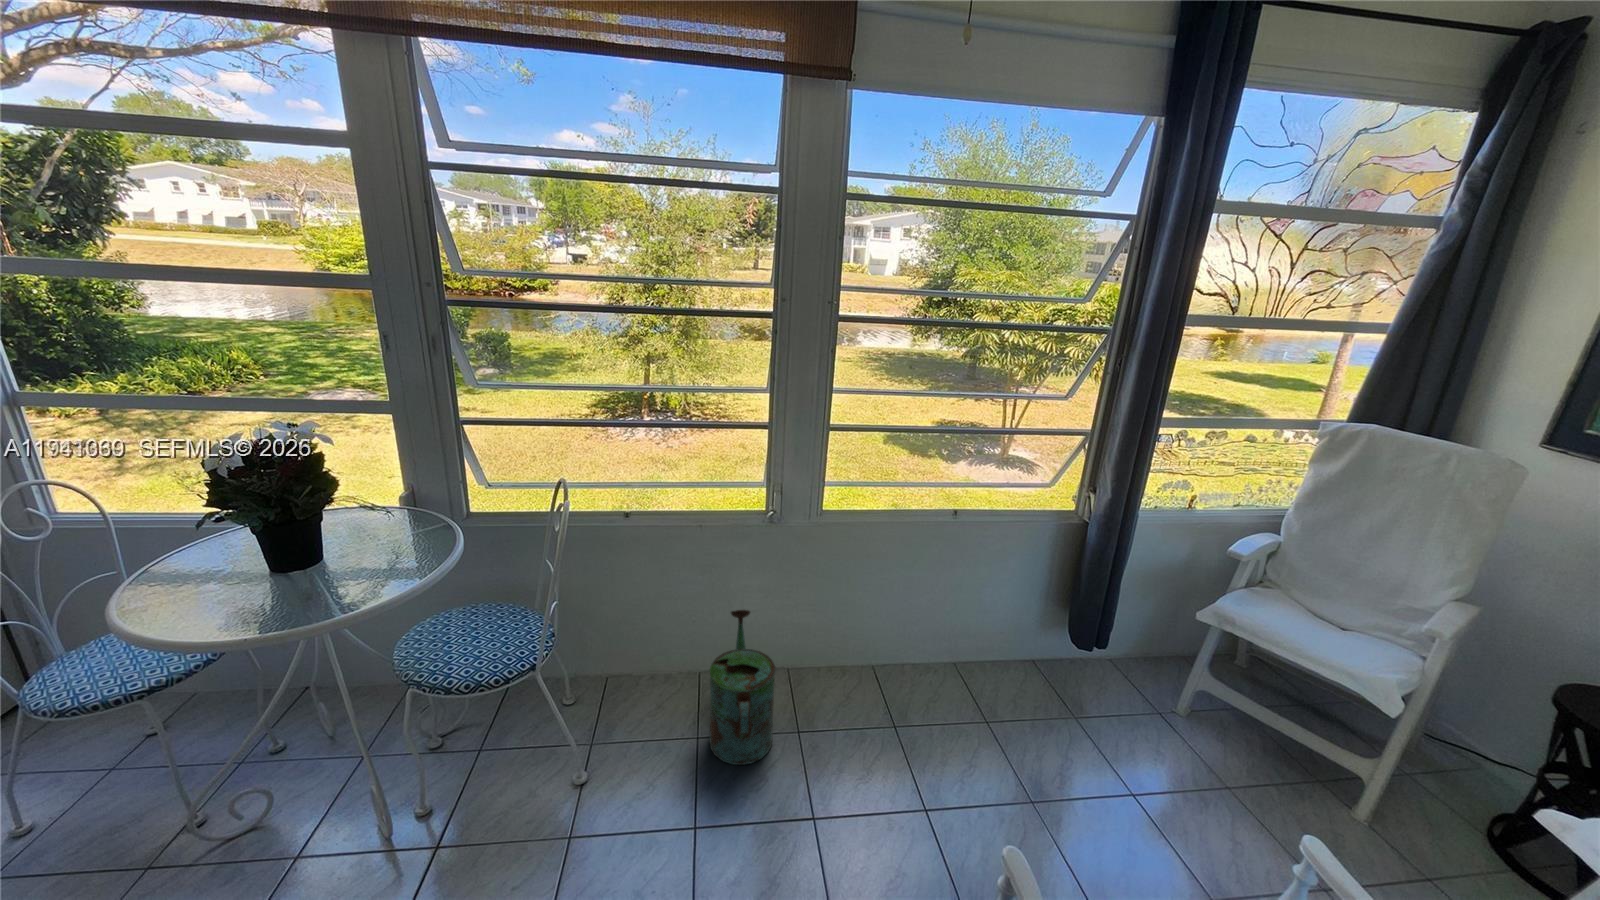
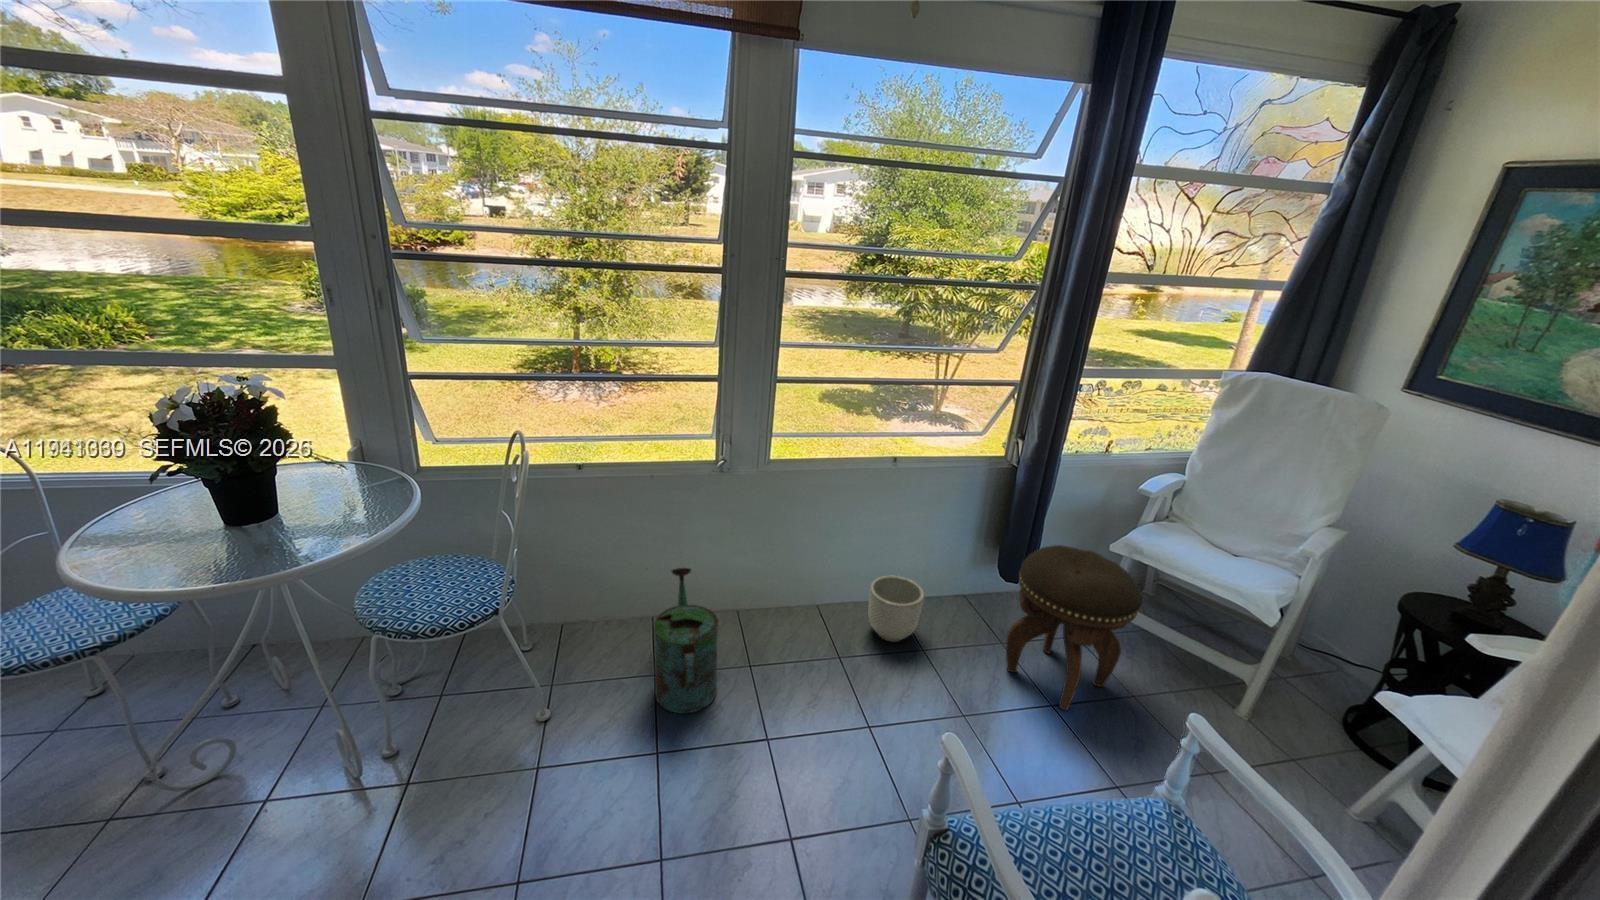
footstool: none [1083,602,1245,790] -> present [1006,545,1142,710]
planter: none [932,626,991,698] -> present [869,576,924,642]

